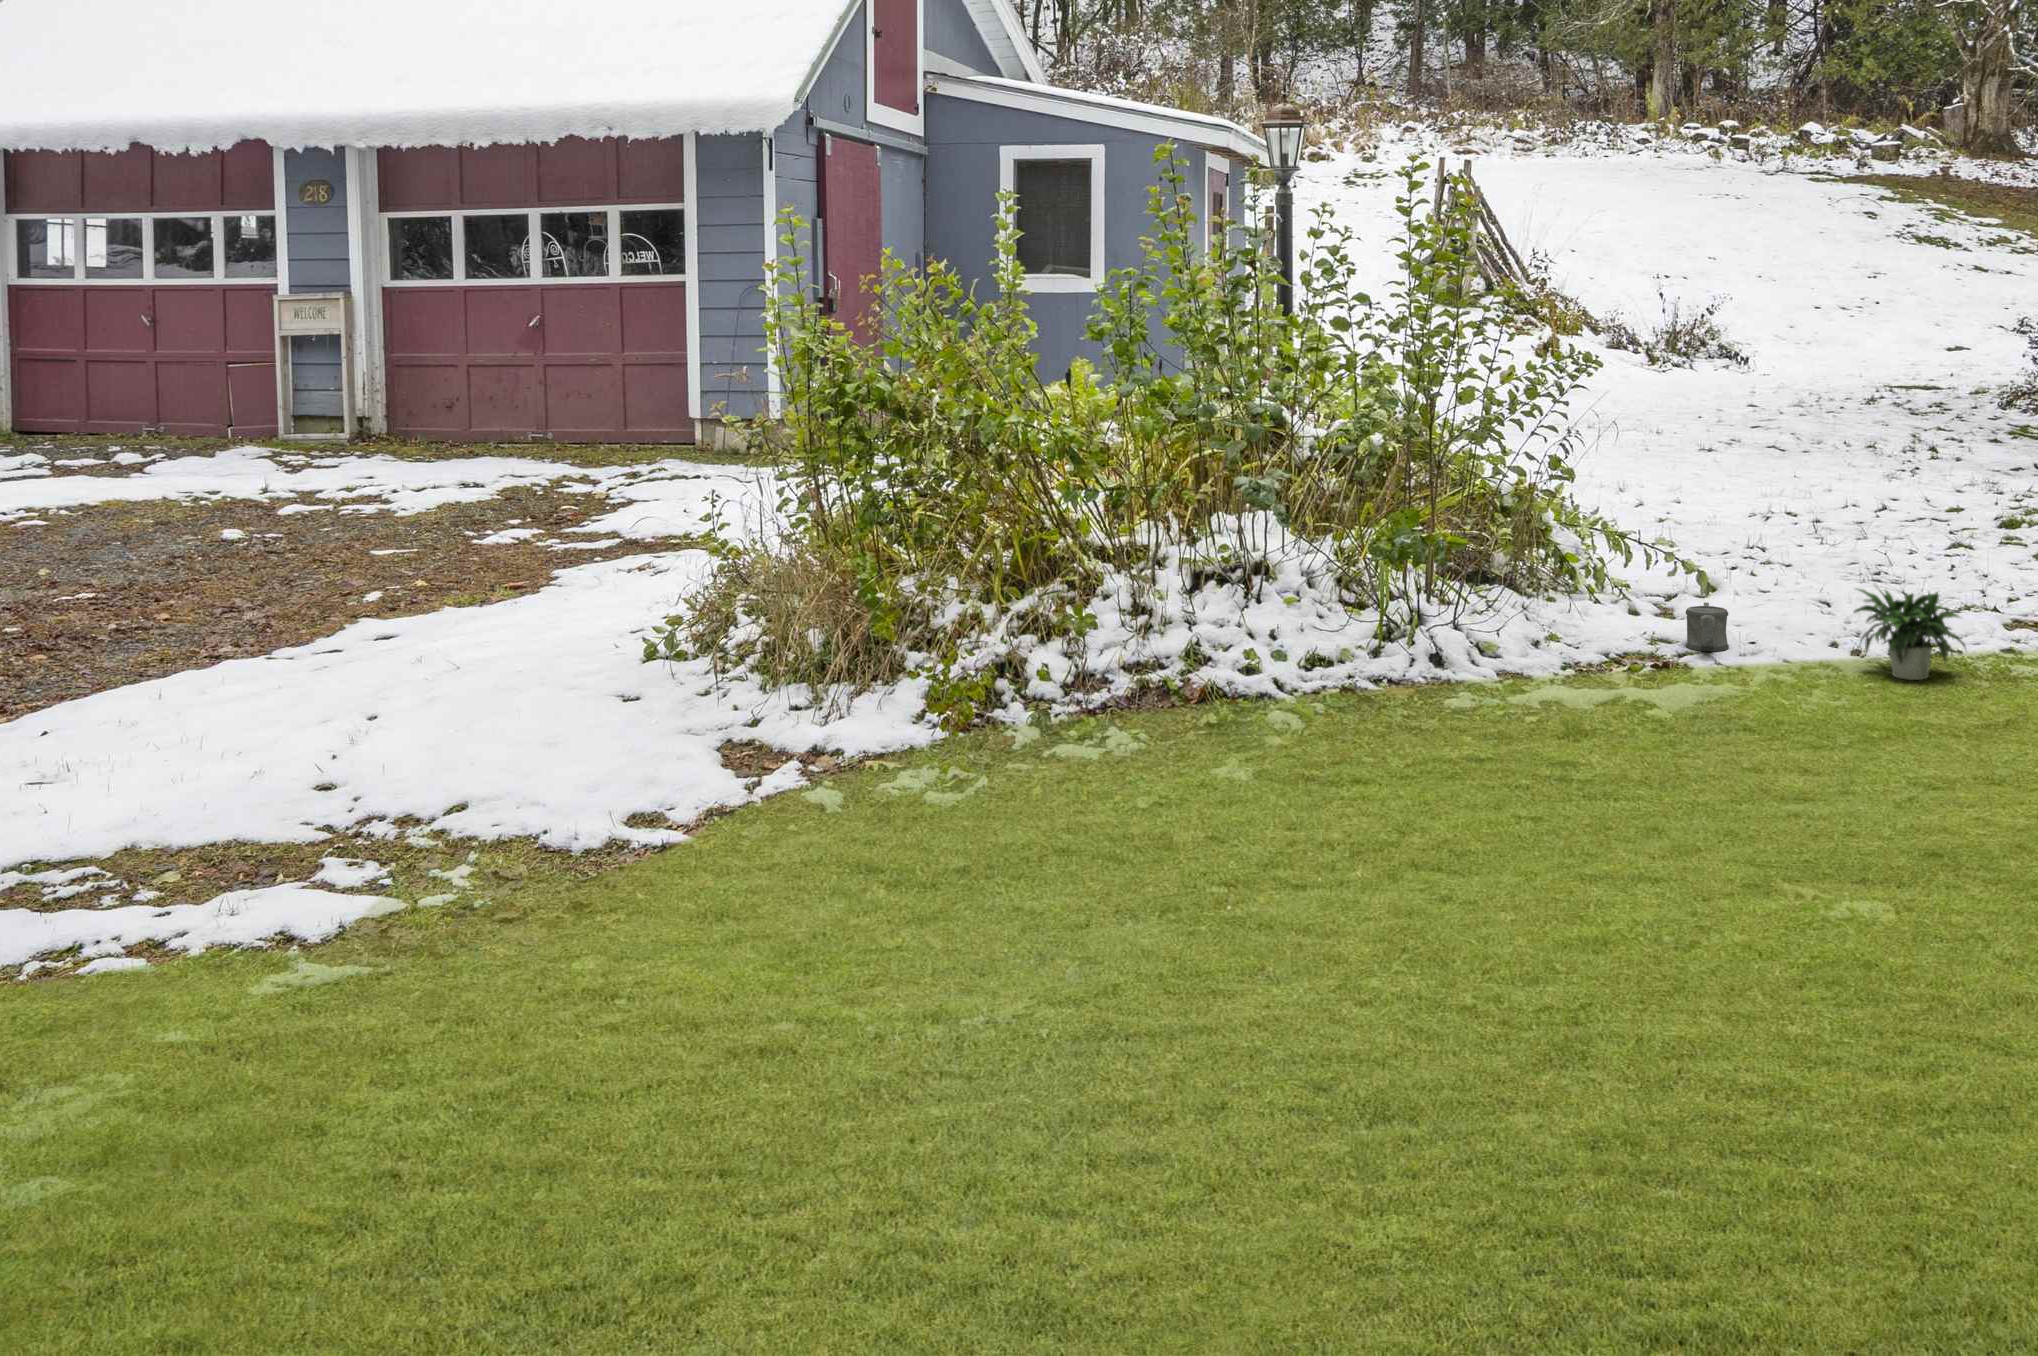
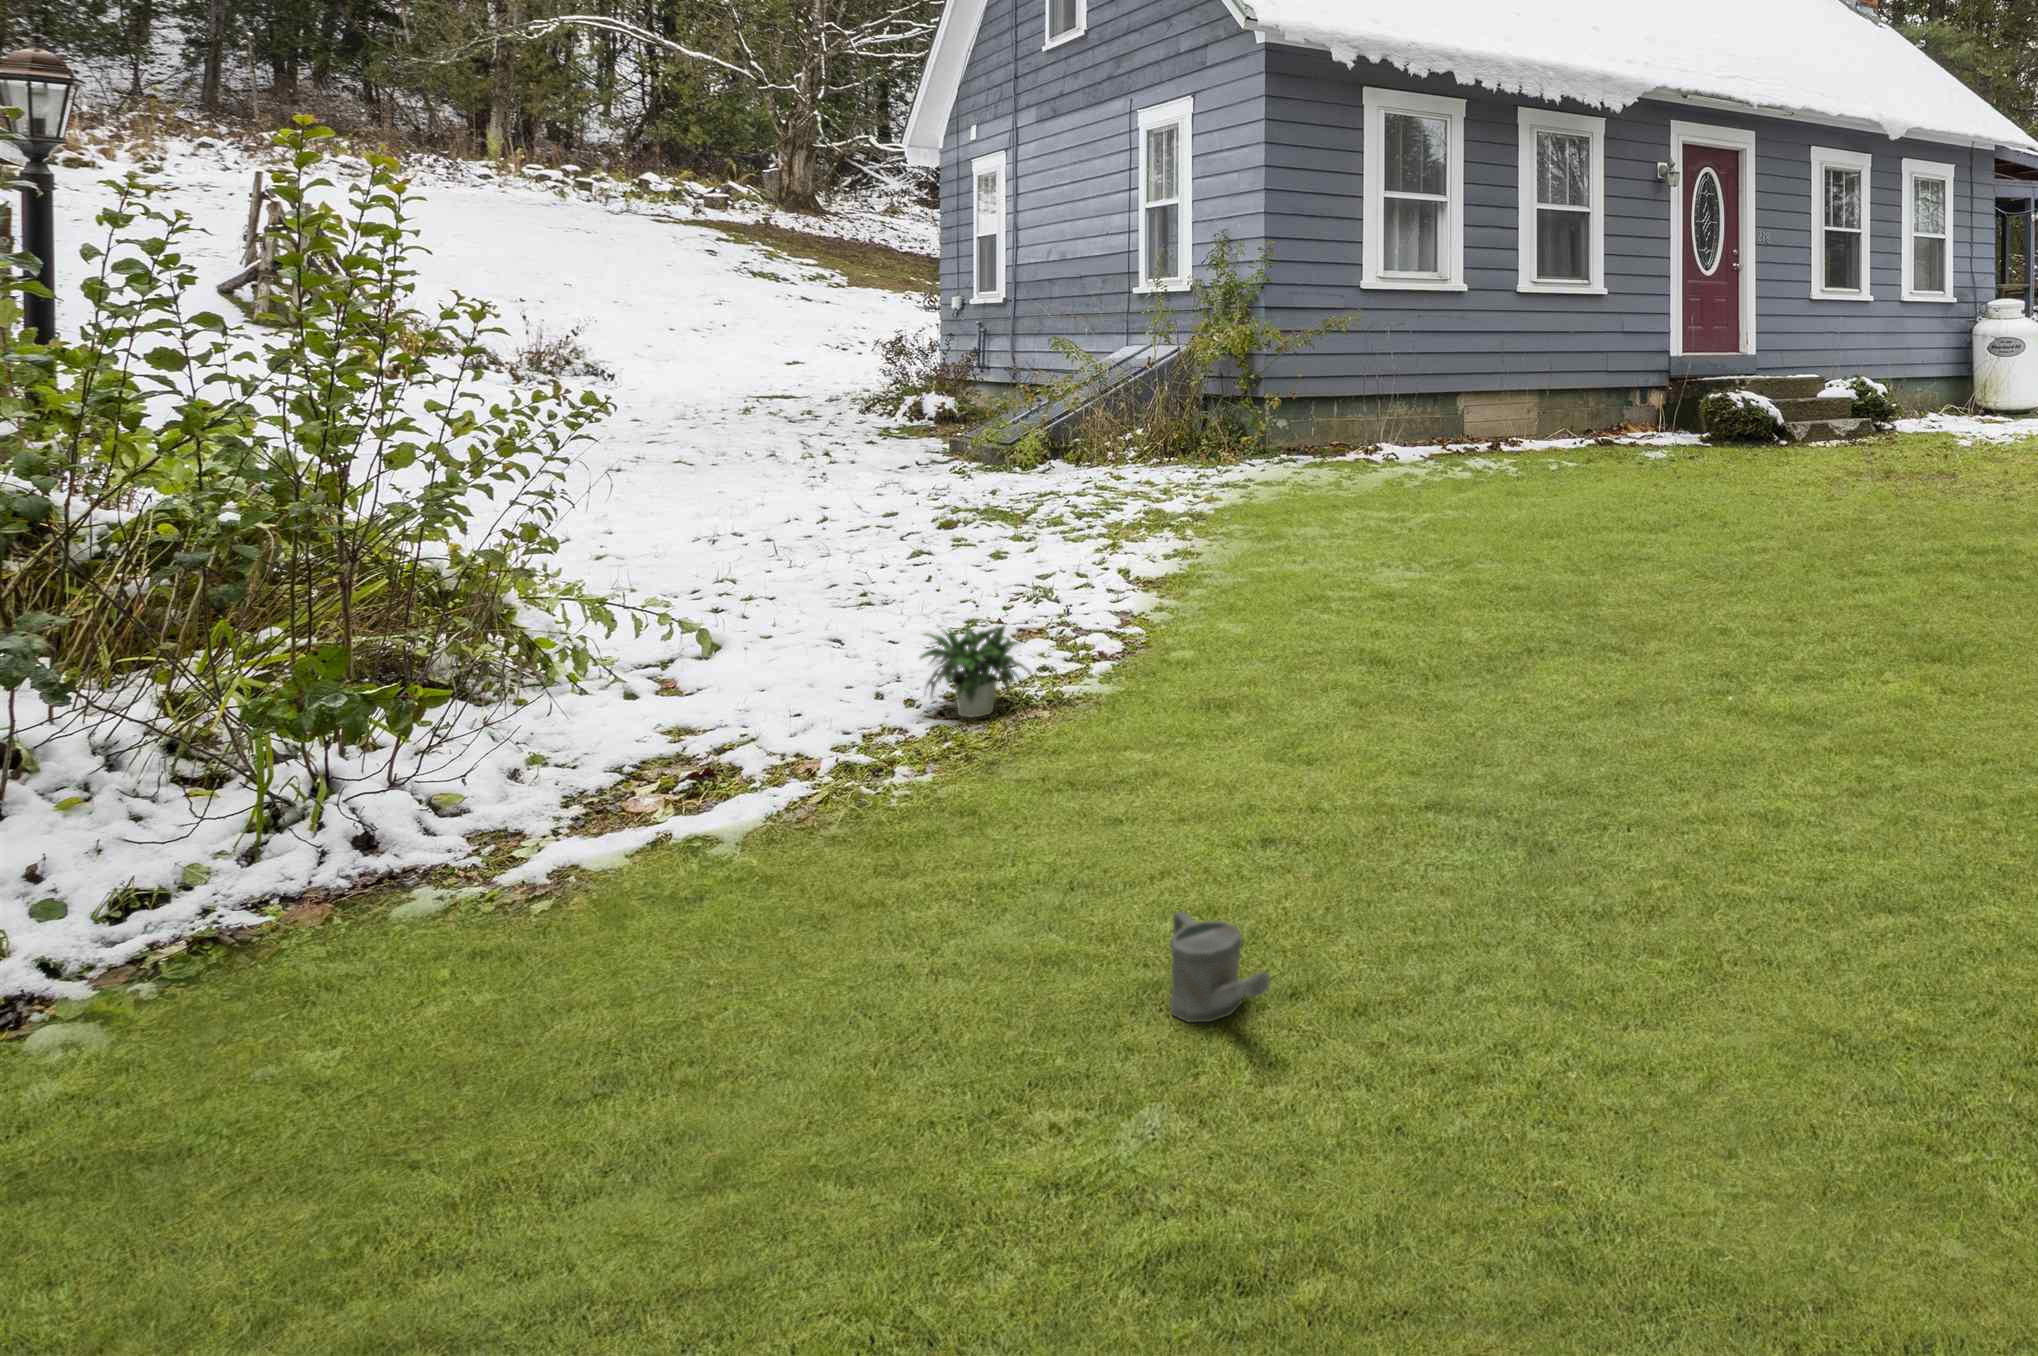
watering can: present [1686,603,1729,651] -> present [1170,911,1270,1022]

